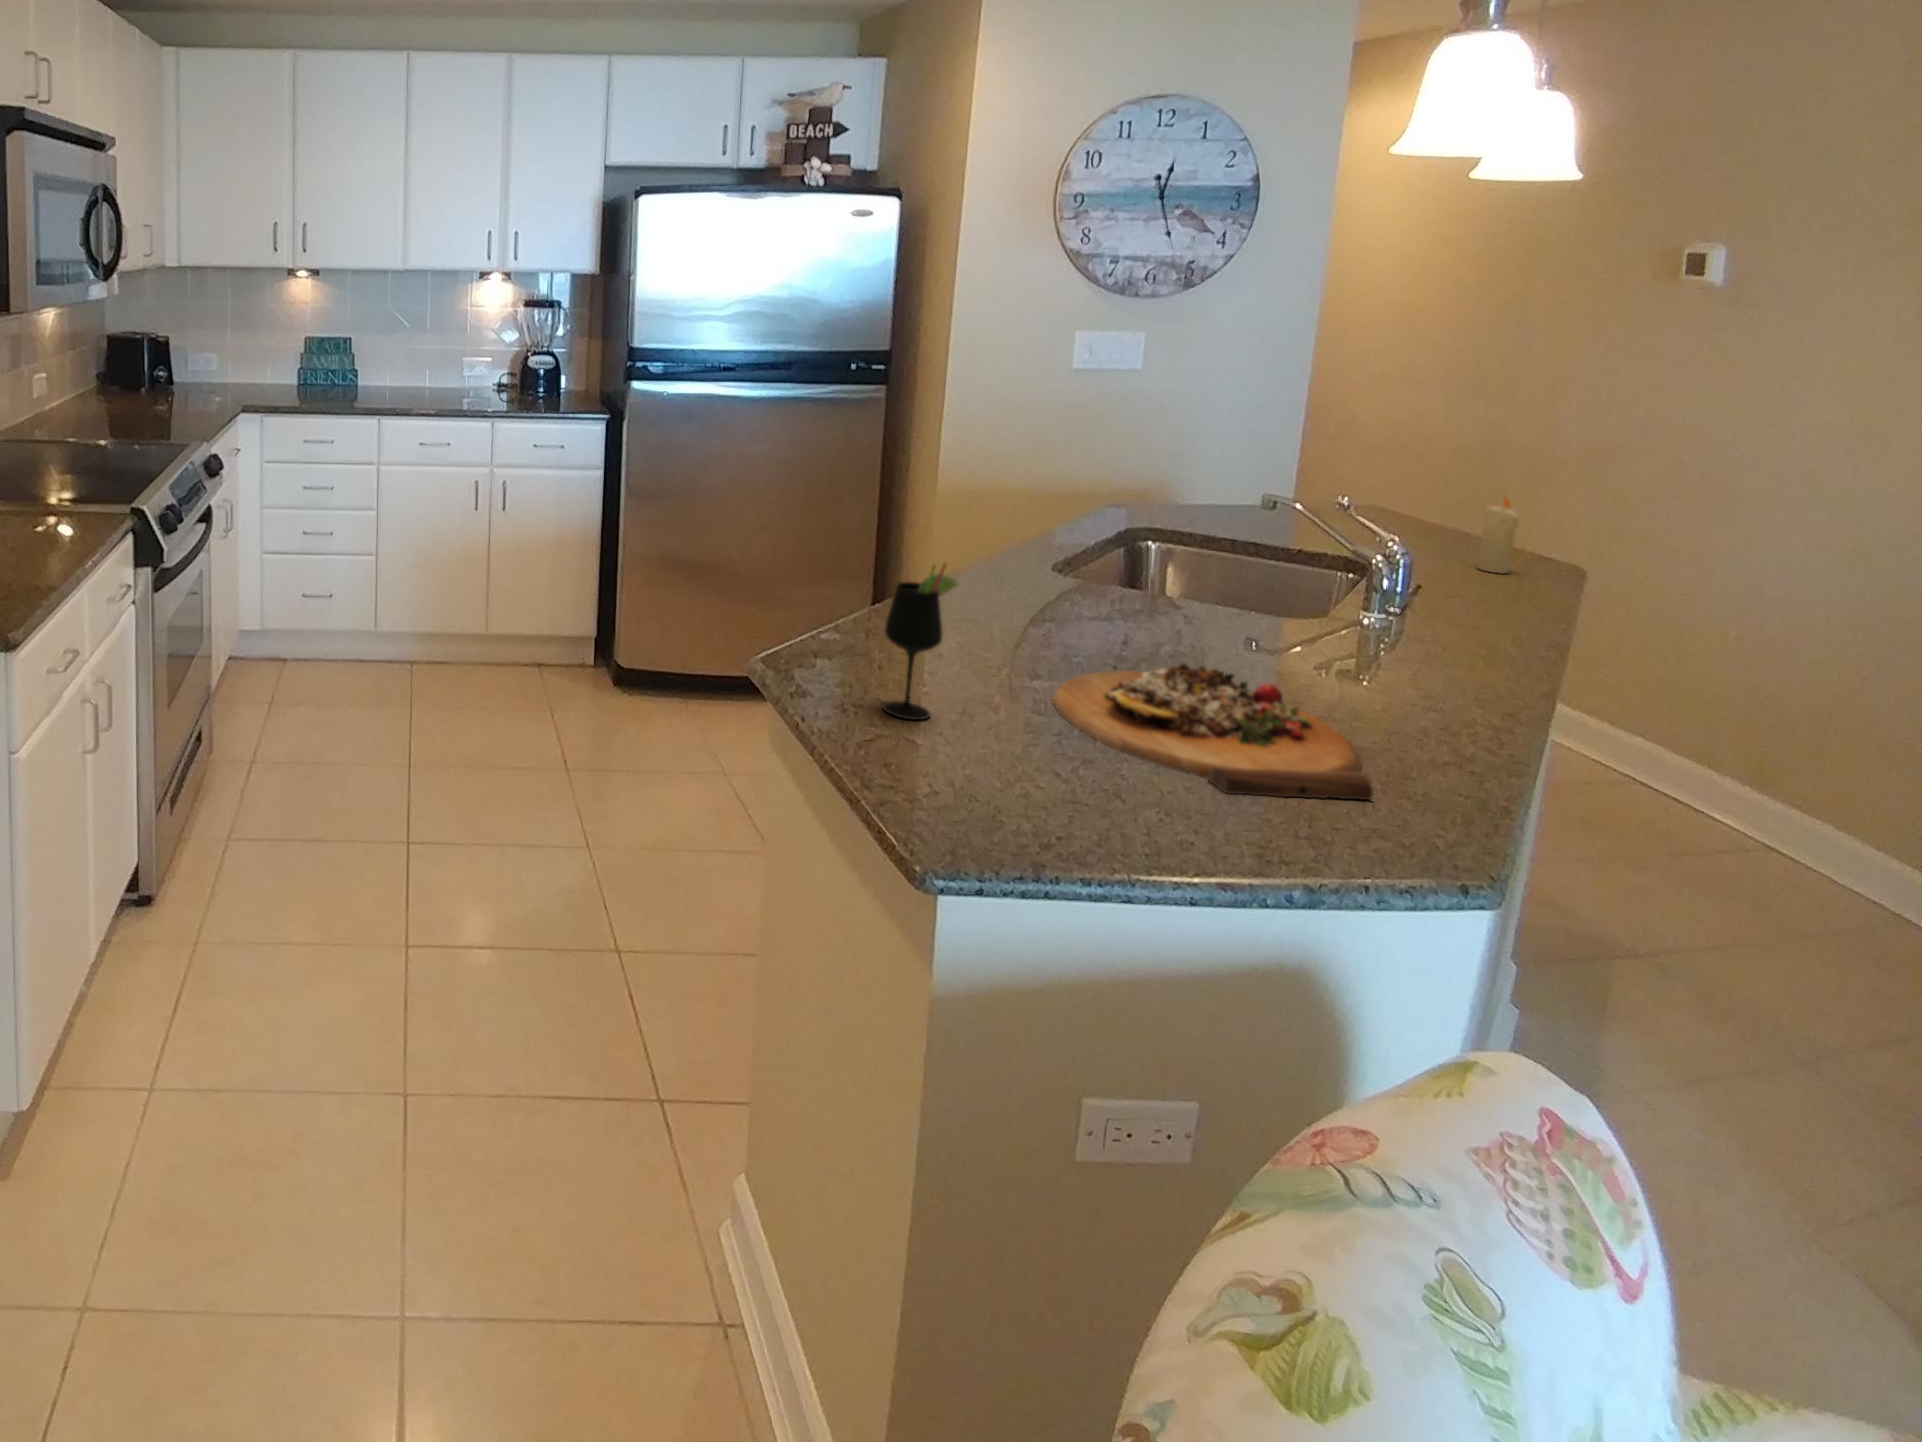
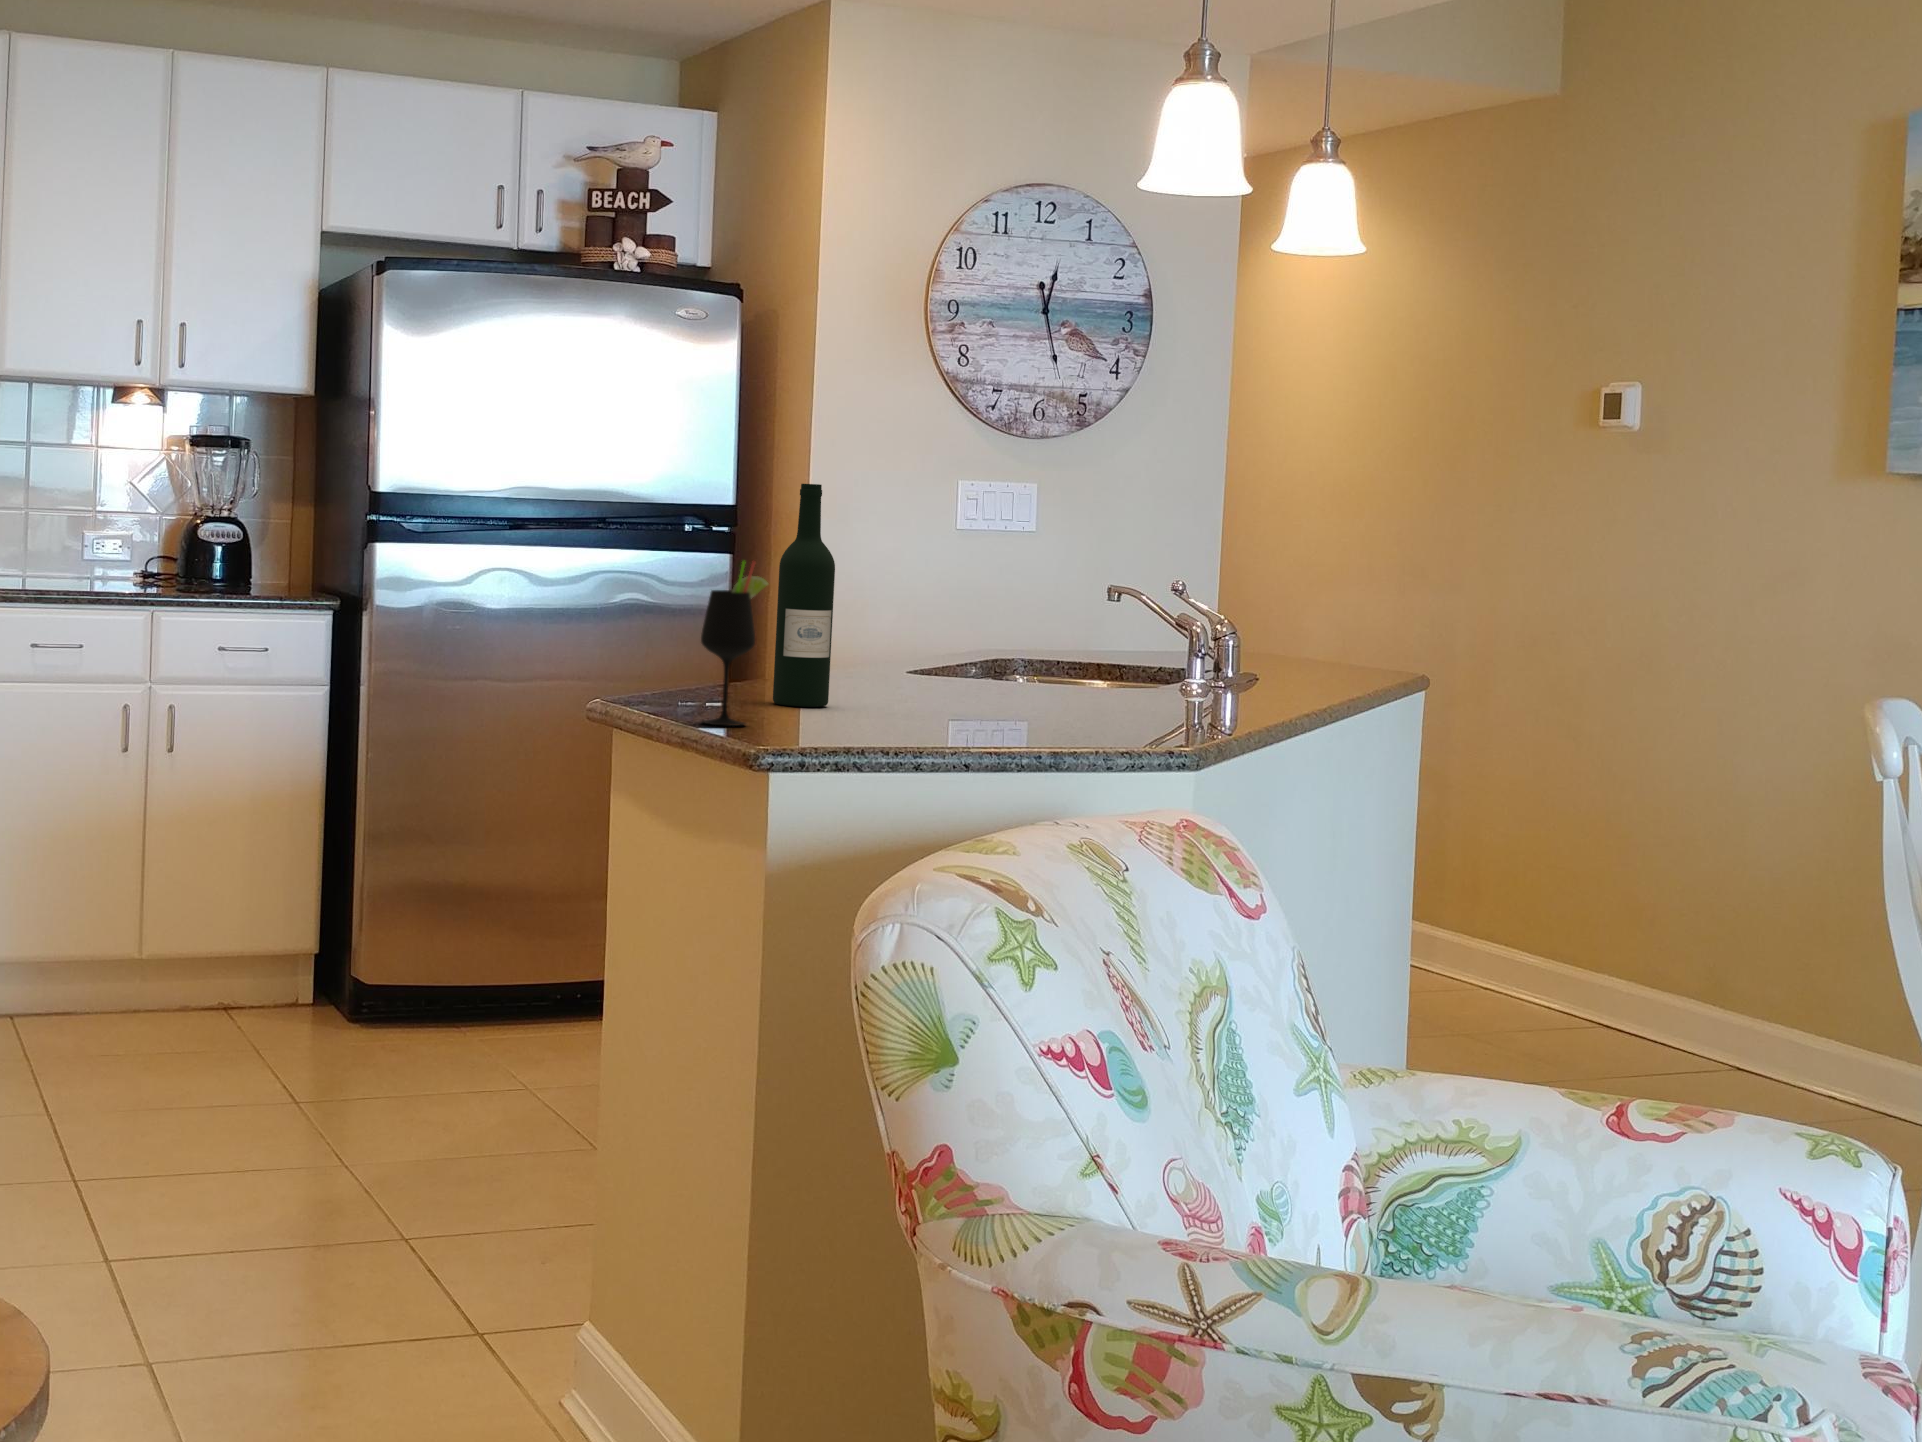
wine bottle: none [947,441,1015,649] -> present [773,484,835,707]
candle: present [1477,498,1519,573] -> none [1317,608,1348,692]
cutting board: present [1052,663,1373,800] -> none [864,675,1115,749]

